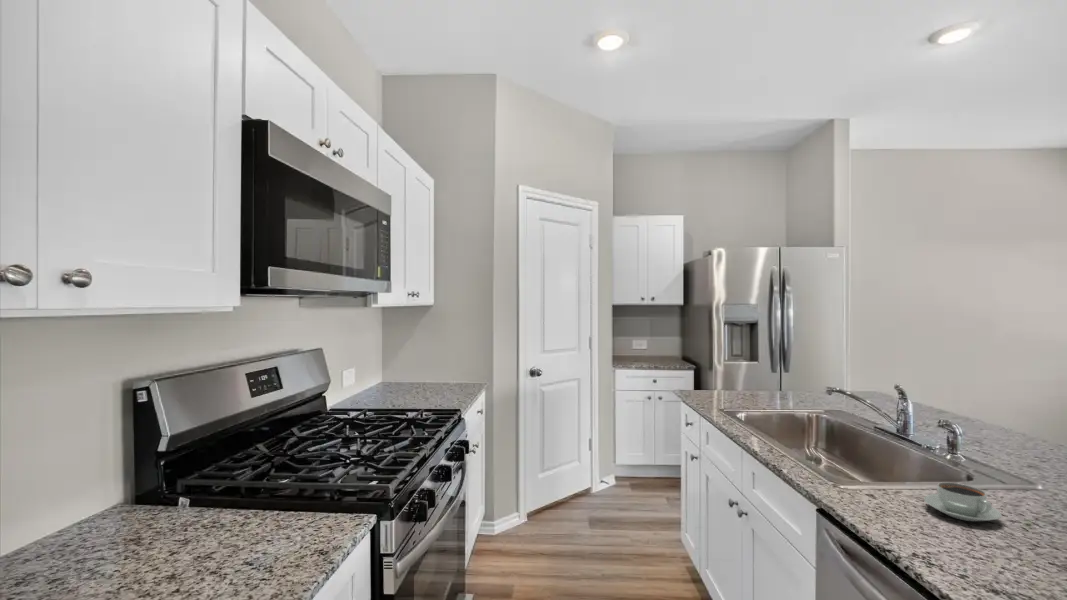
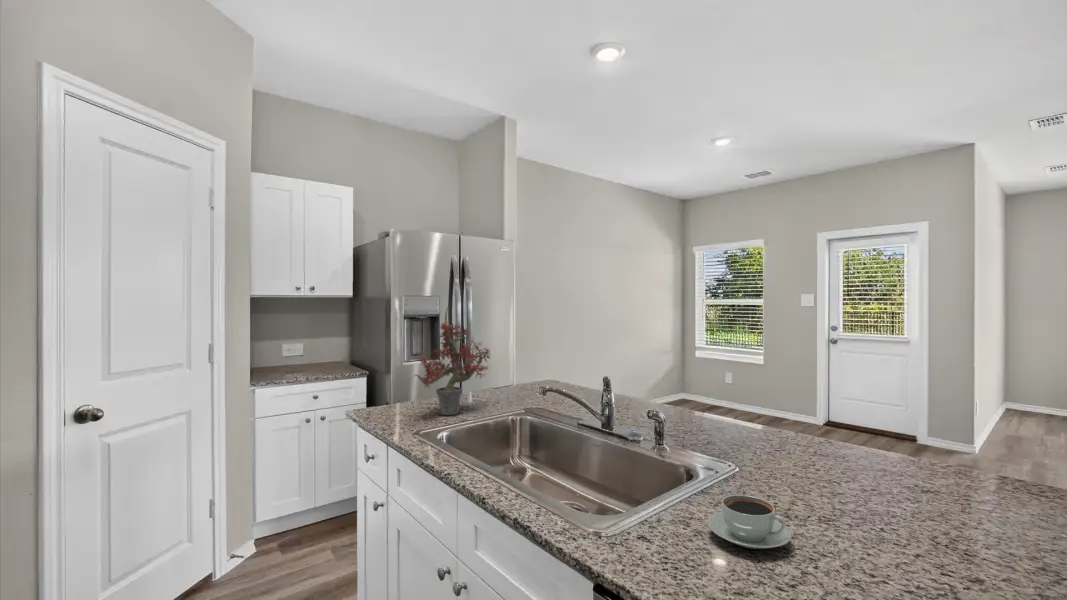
potted plant: none [723,318,794,405] -> present [415,309,490,415]

